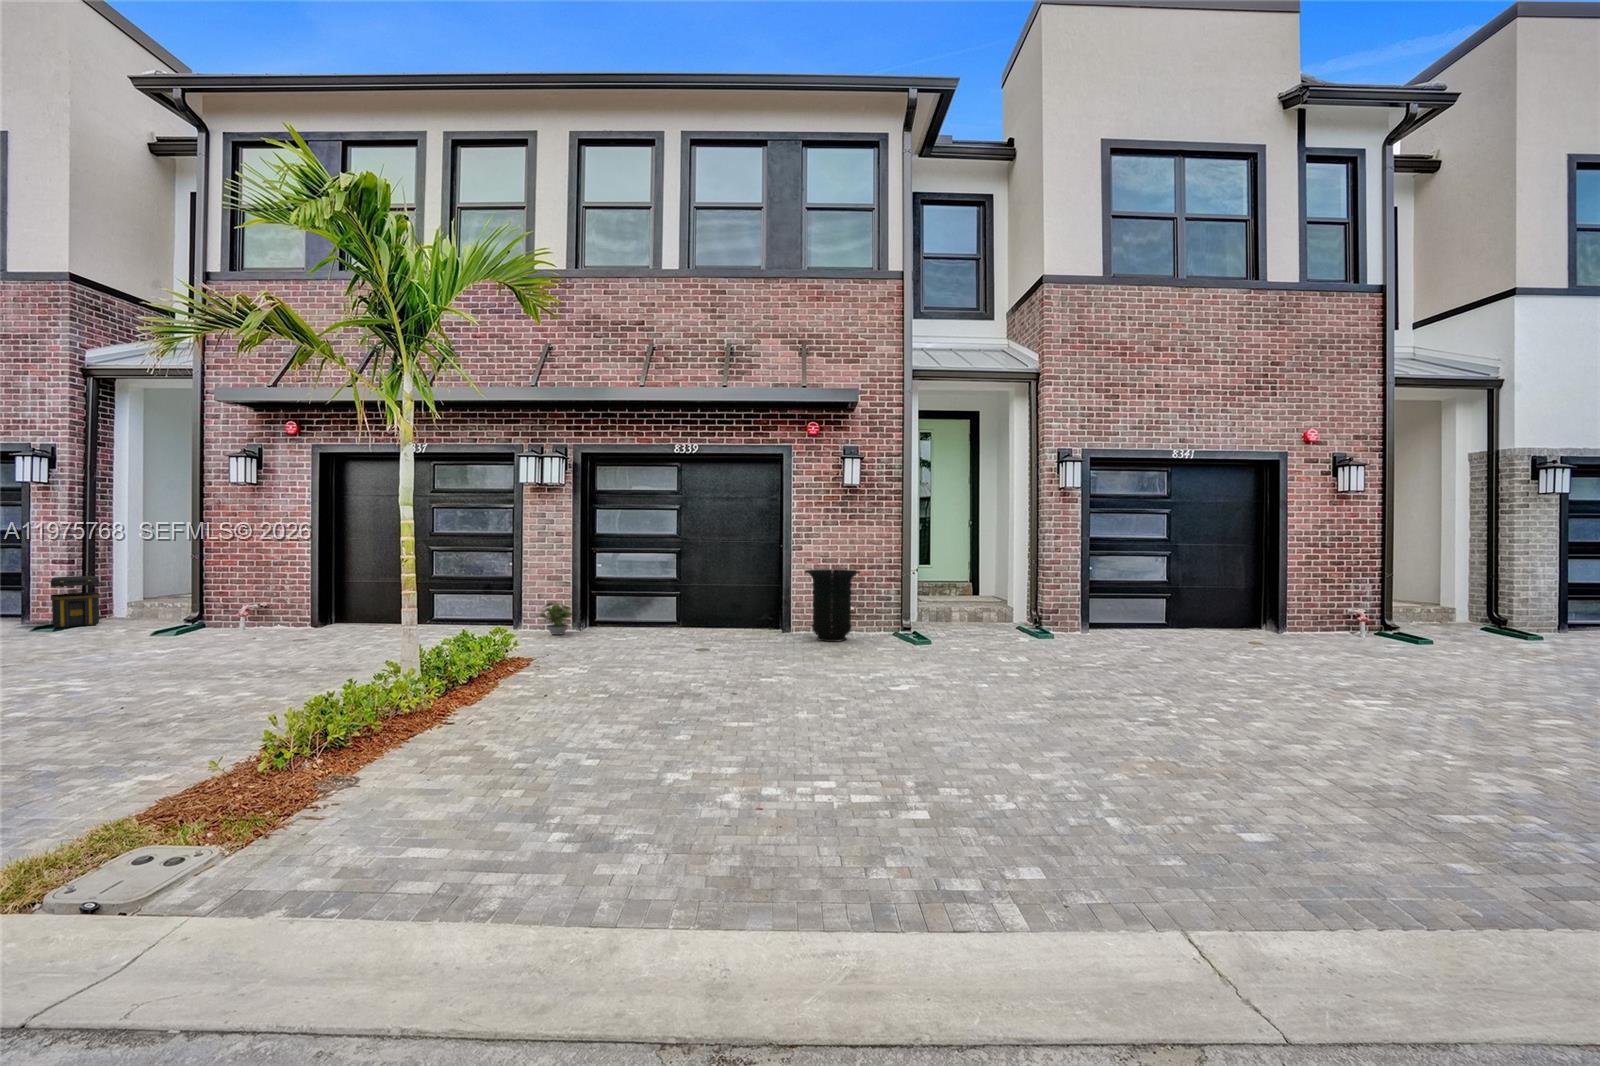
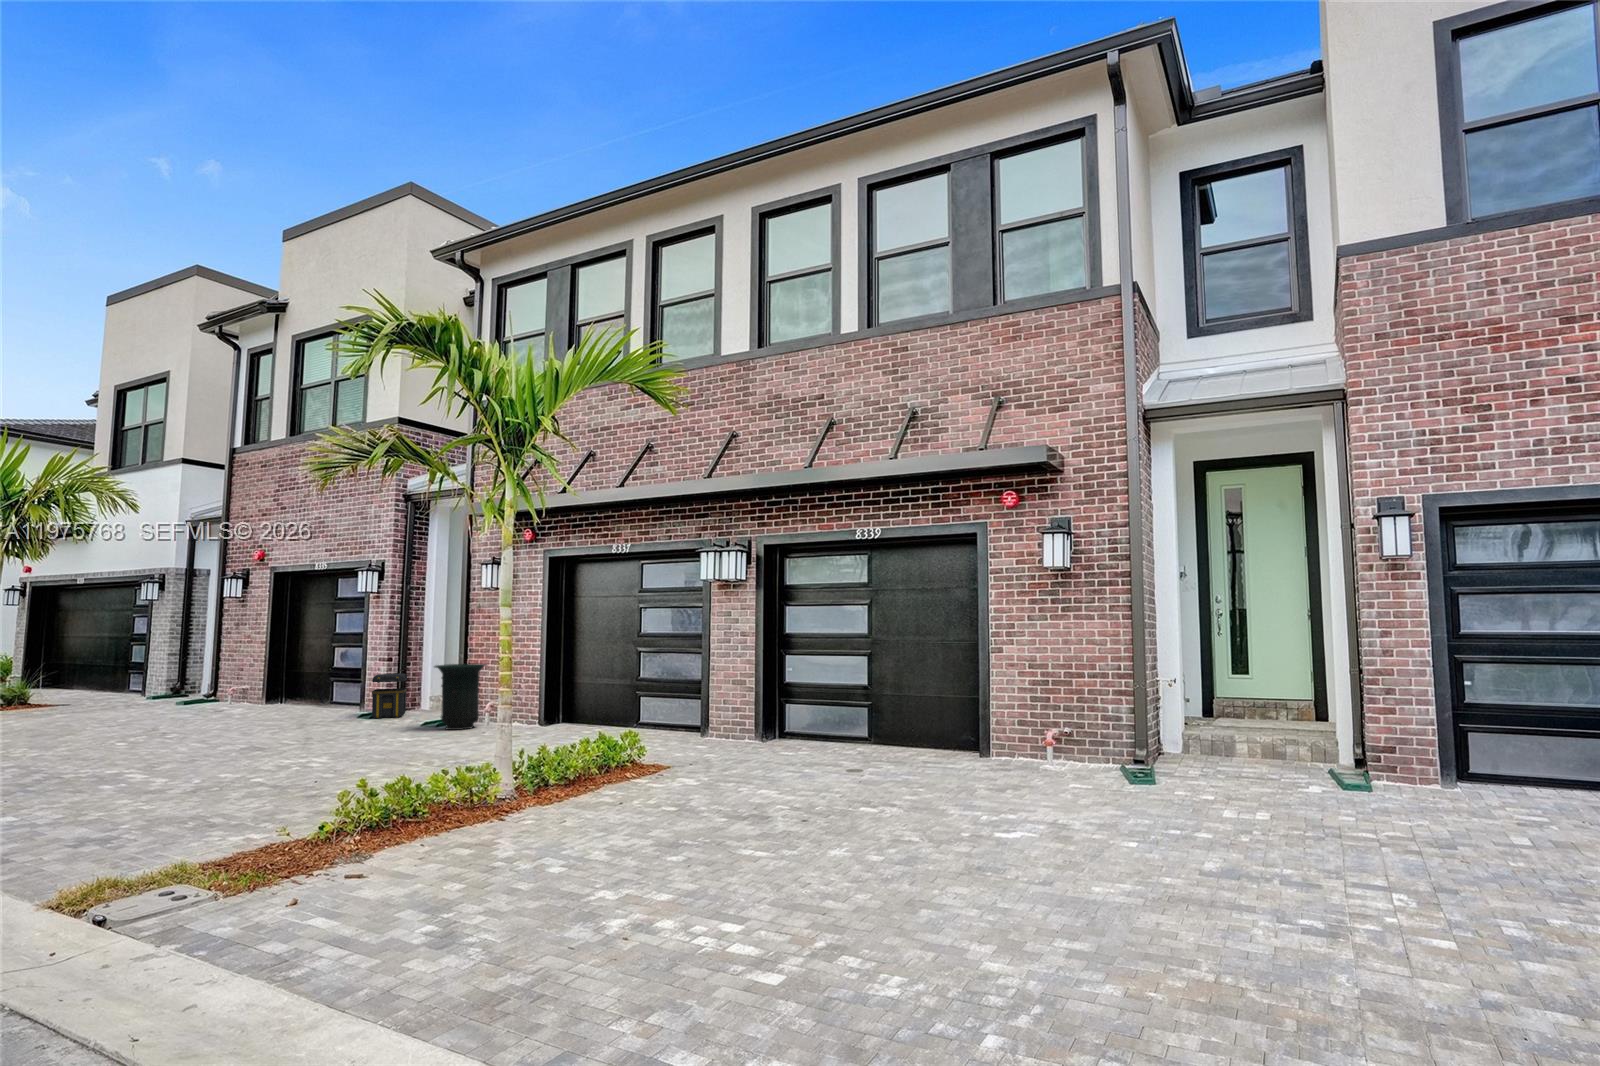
trash can: present [805,569,860,642] -> present [434,664,487,730]
potted plant: present [540,603,572,635] -> none [714,709,752,746]

